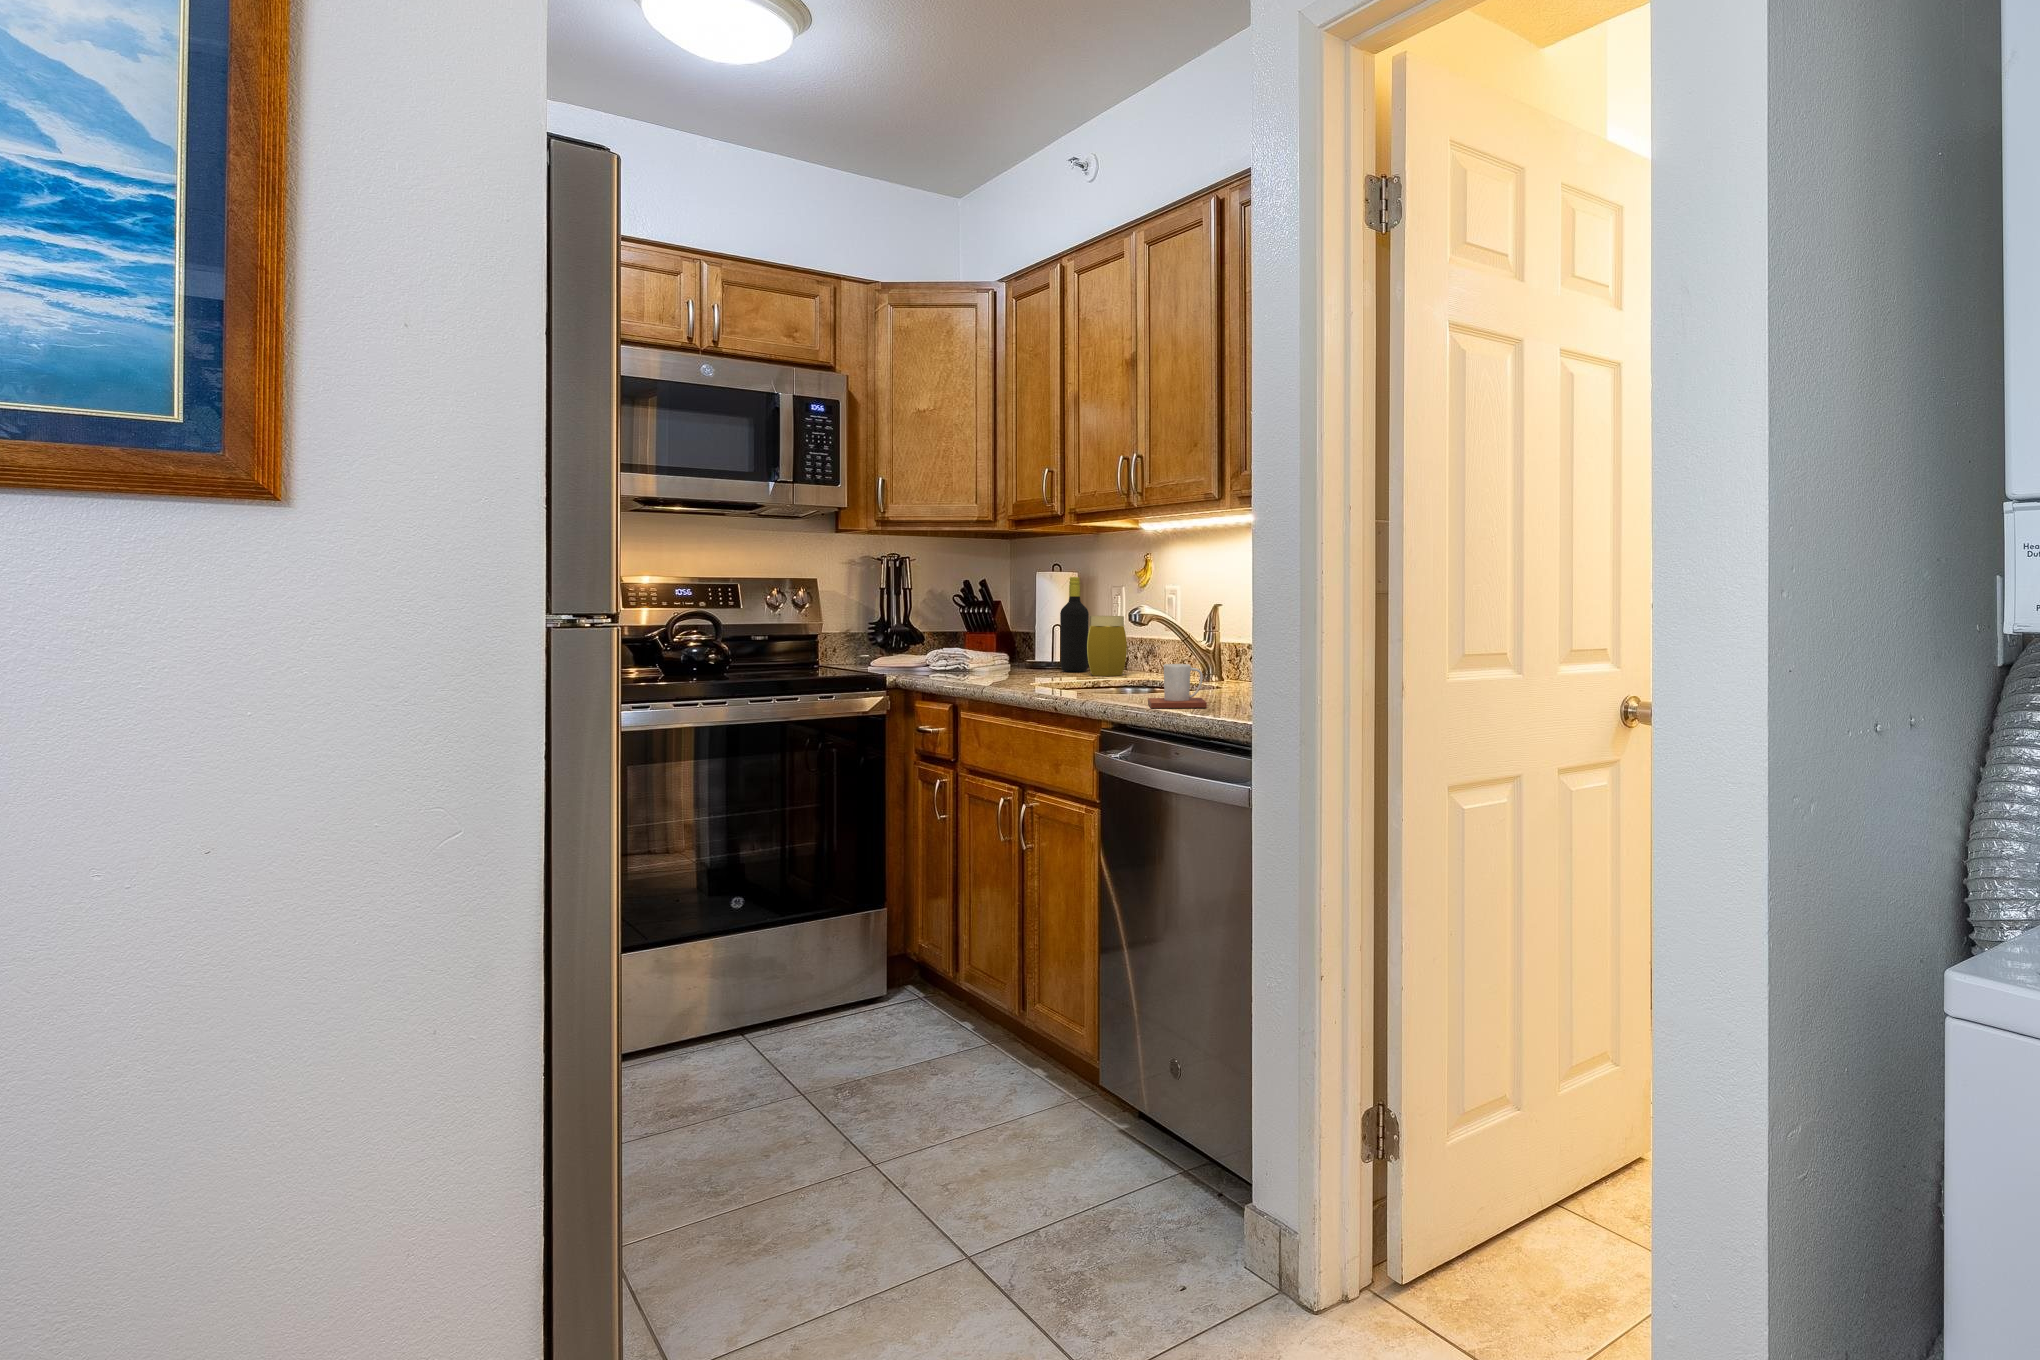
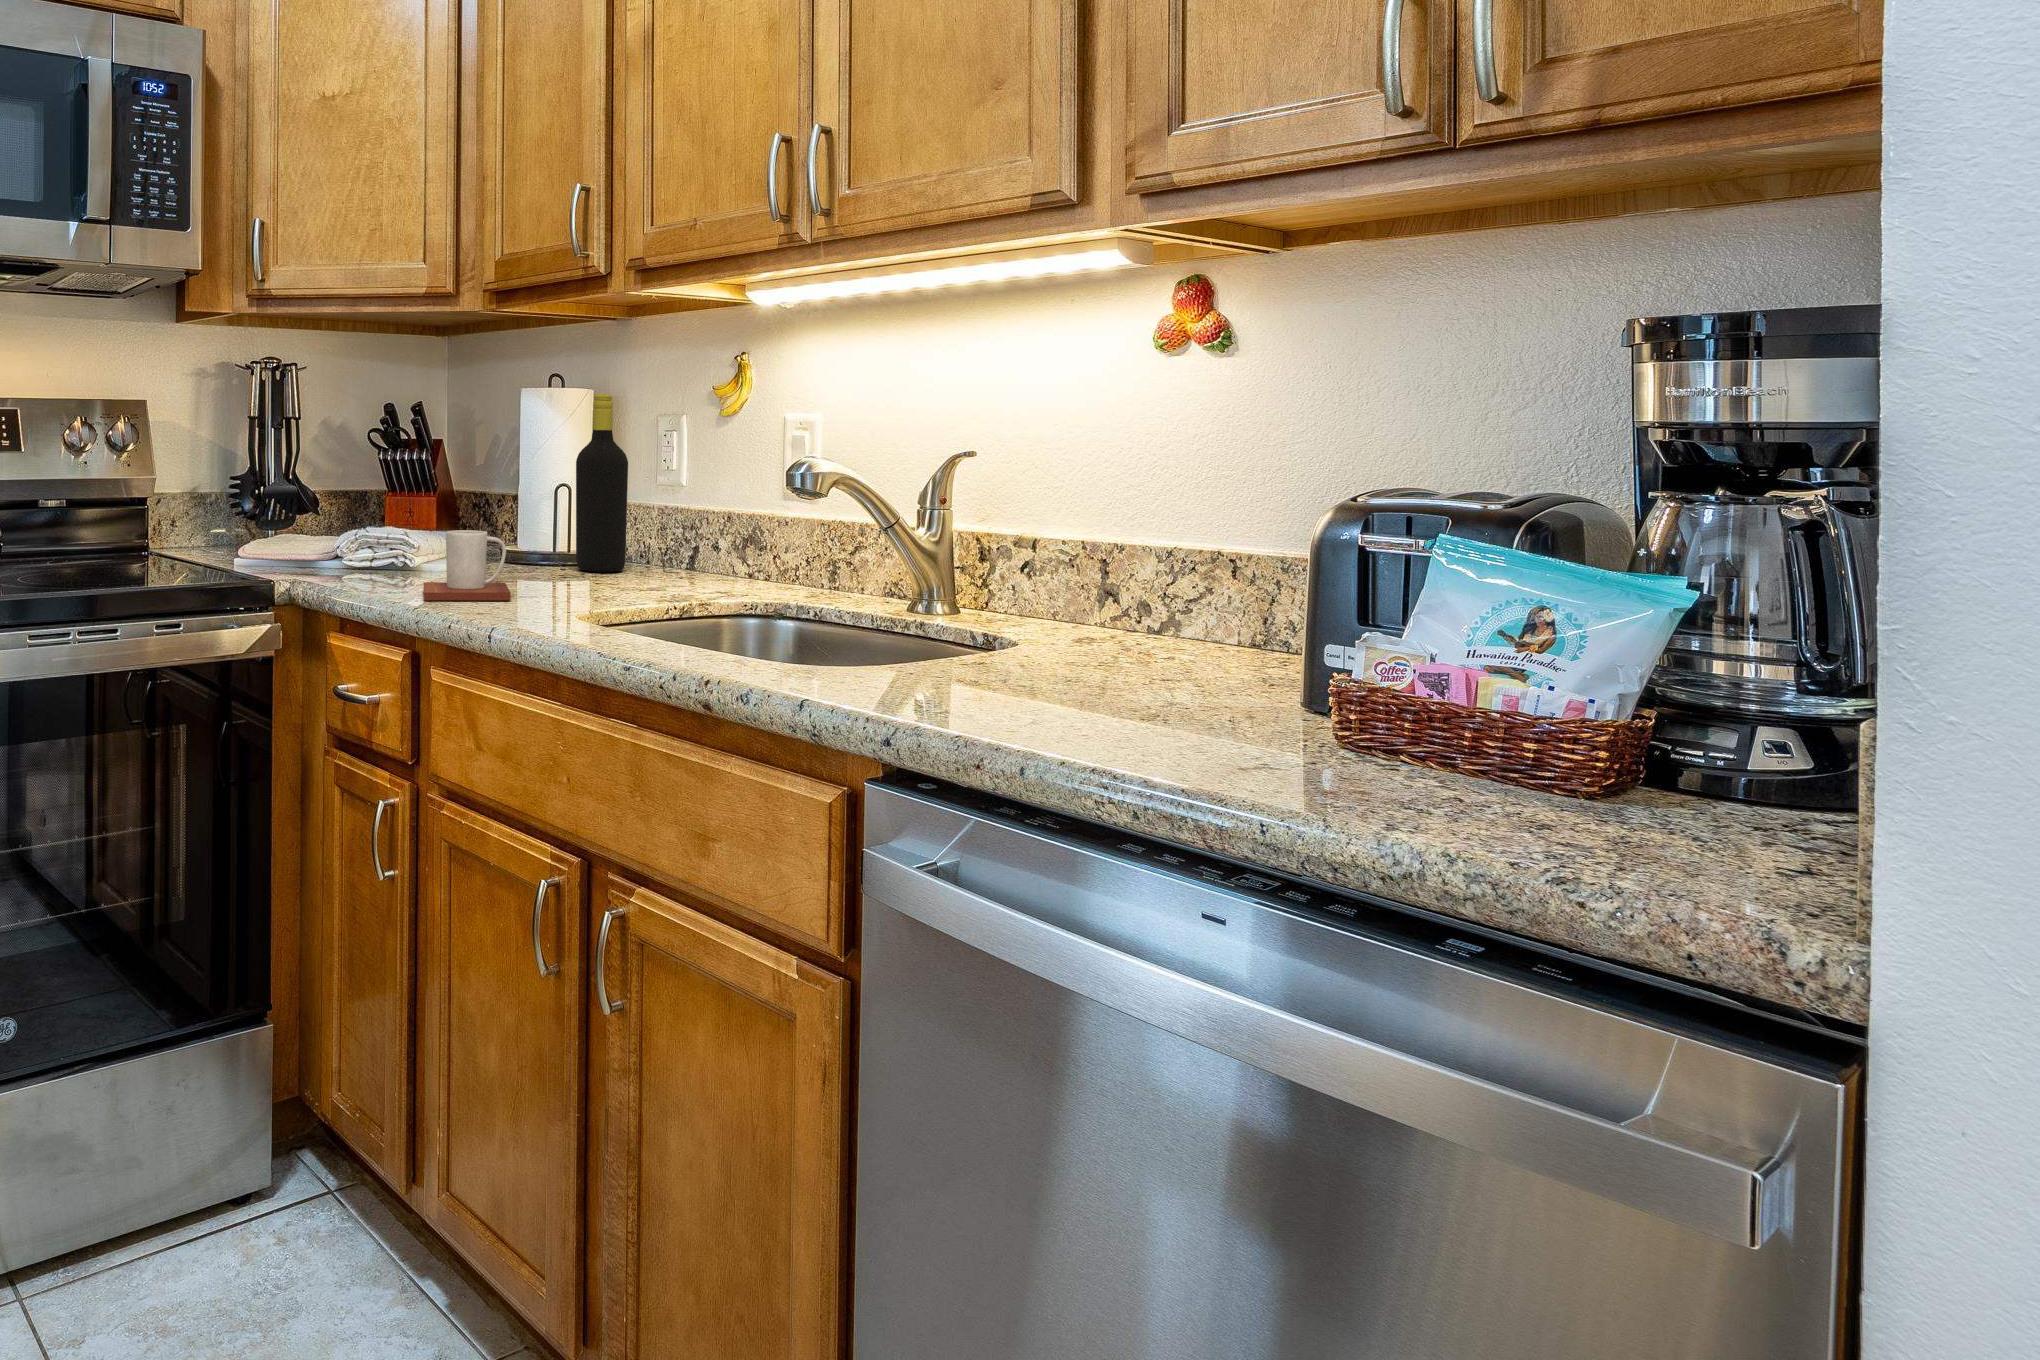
jar: present [1087,616,1127,676] -> none [638,467,718,586]
mug: present [1148,664,1207,708] -> present [423,530,511,600]

